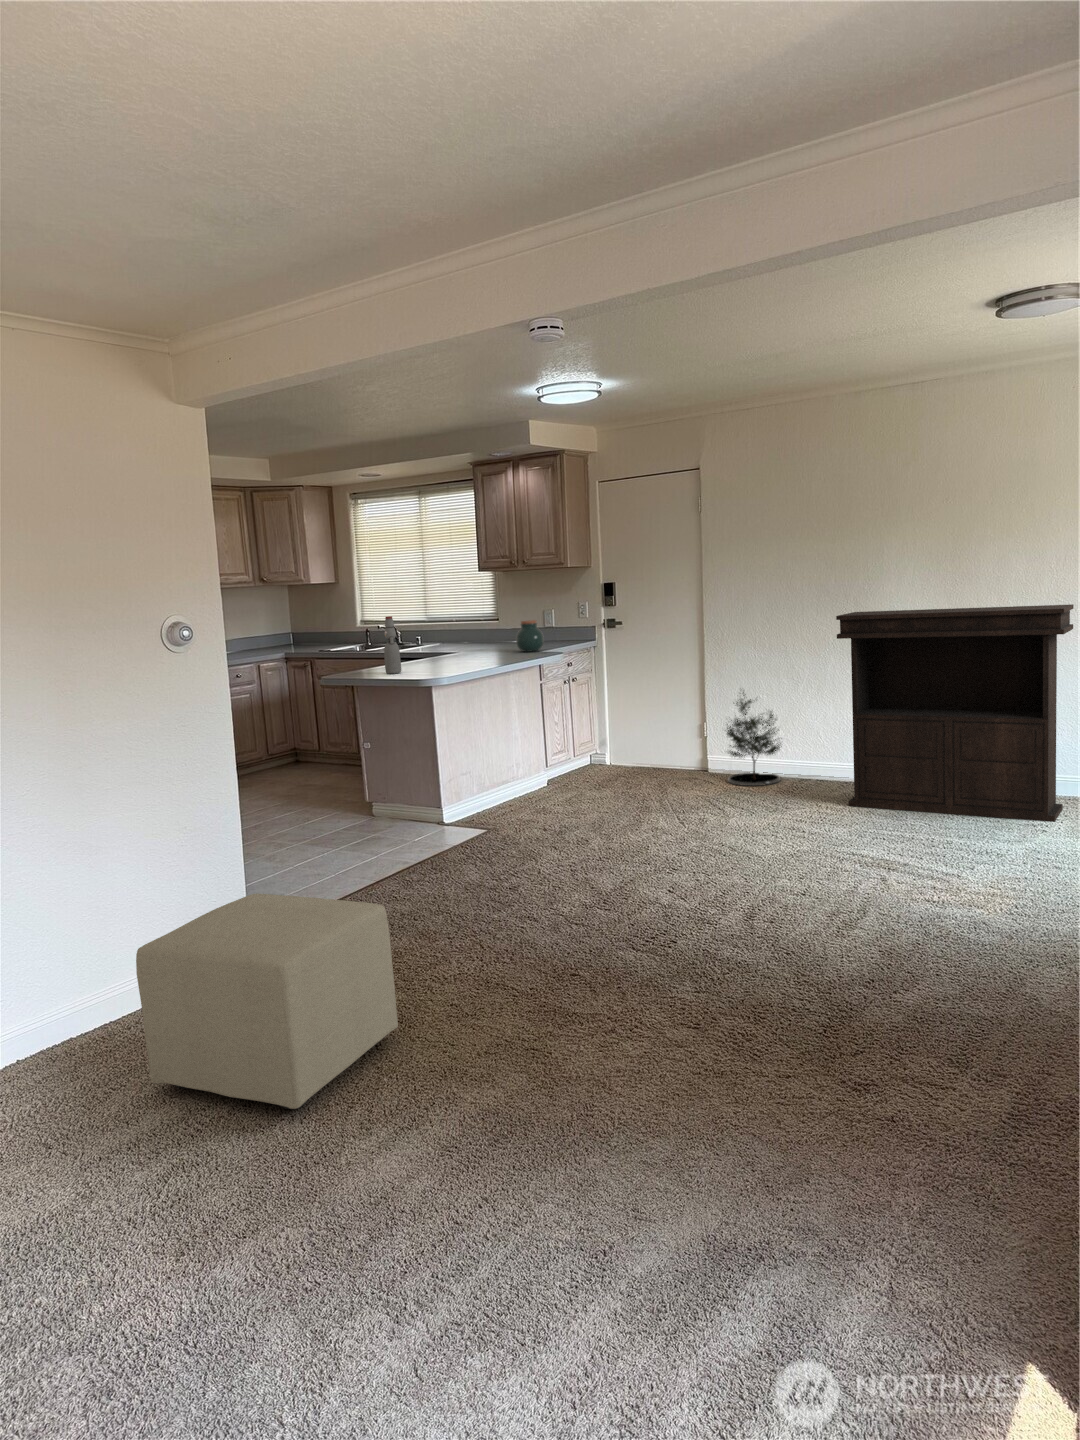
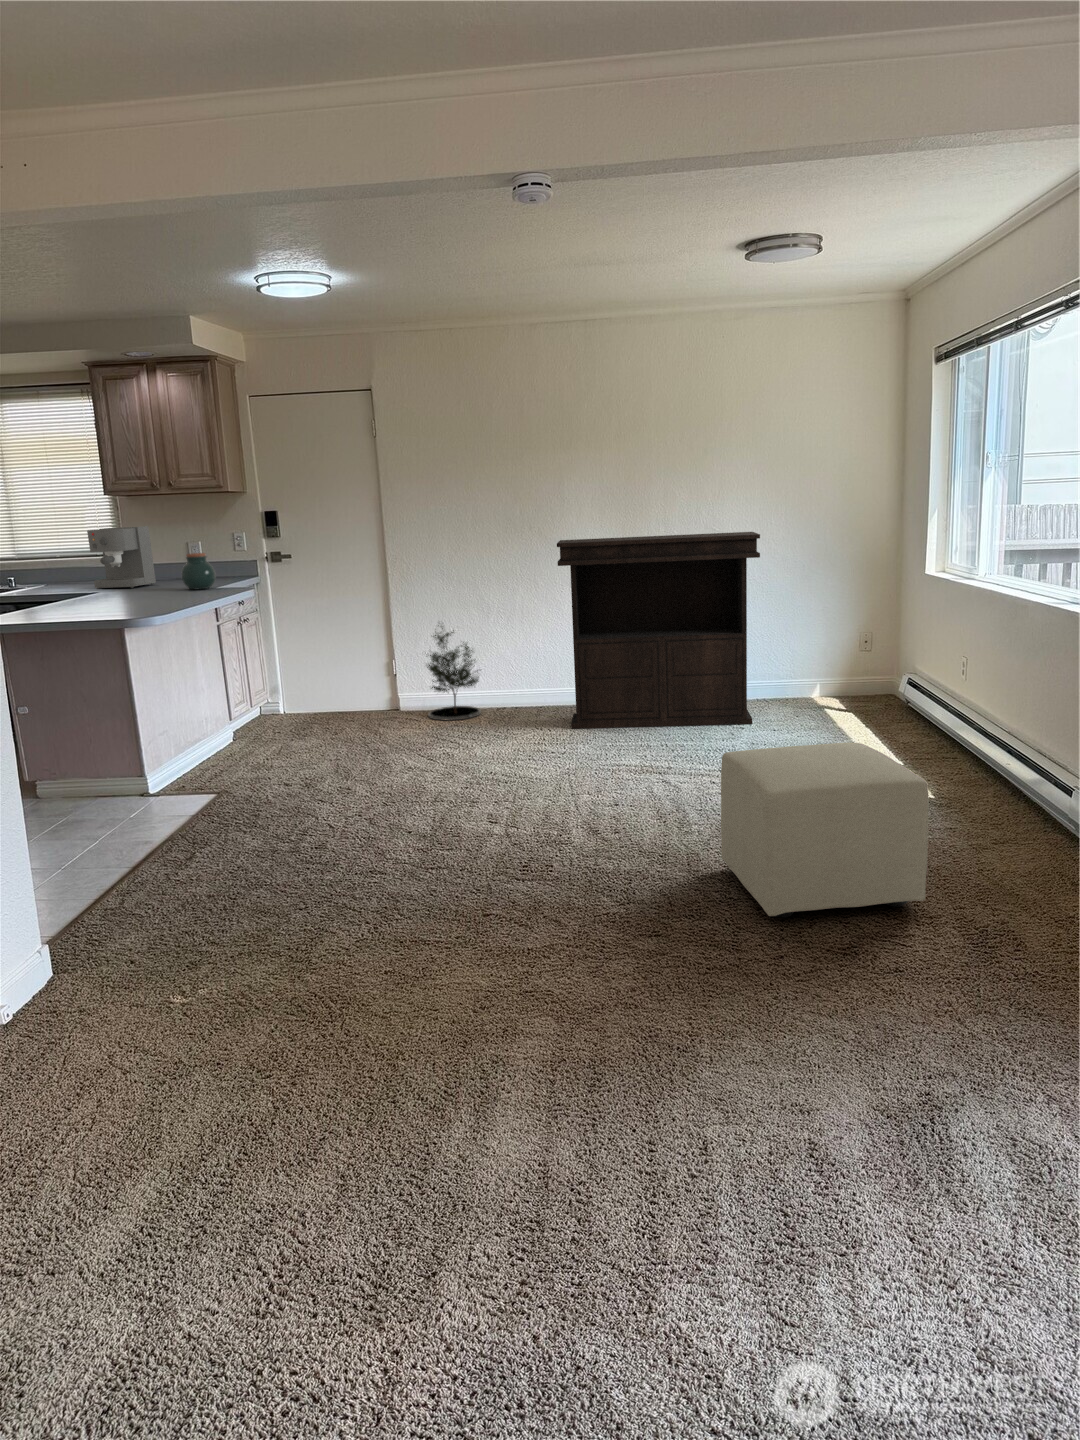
coffee maker: none [457,597,509,649] -> present [87,526,156,589]
bottle: present [384,616,401,674] -> none [57,546,83,618]
ottoman: present [136,894,398,1109] -> present [721,743,929,917]

